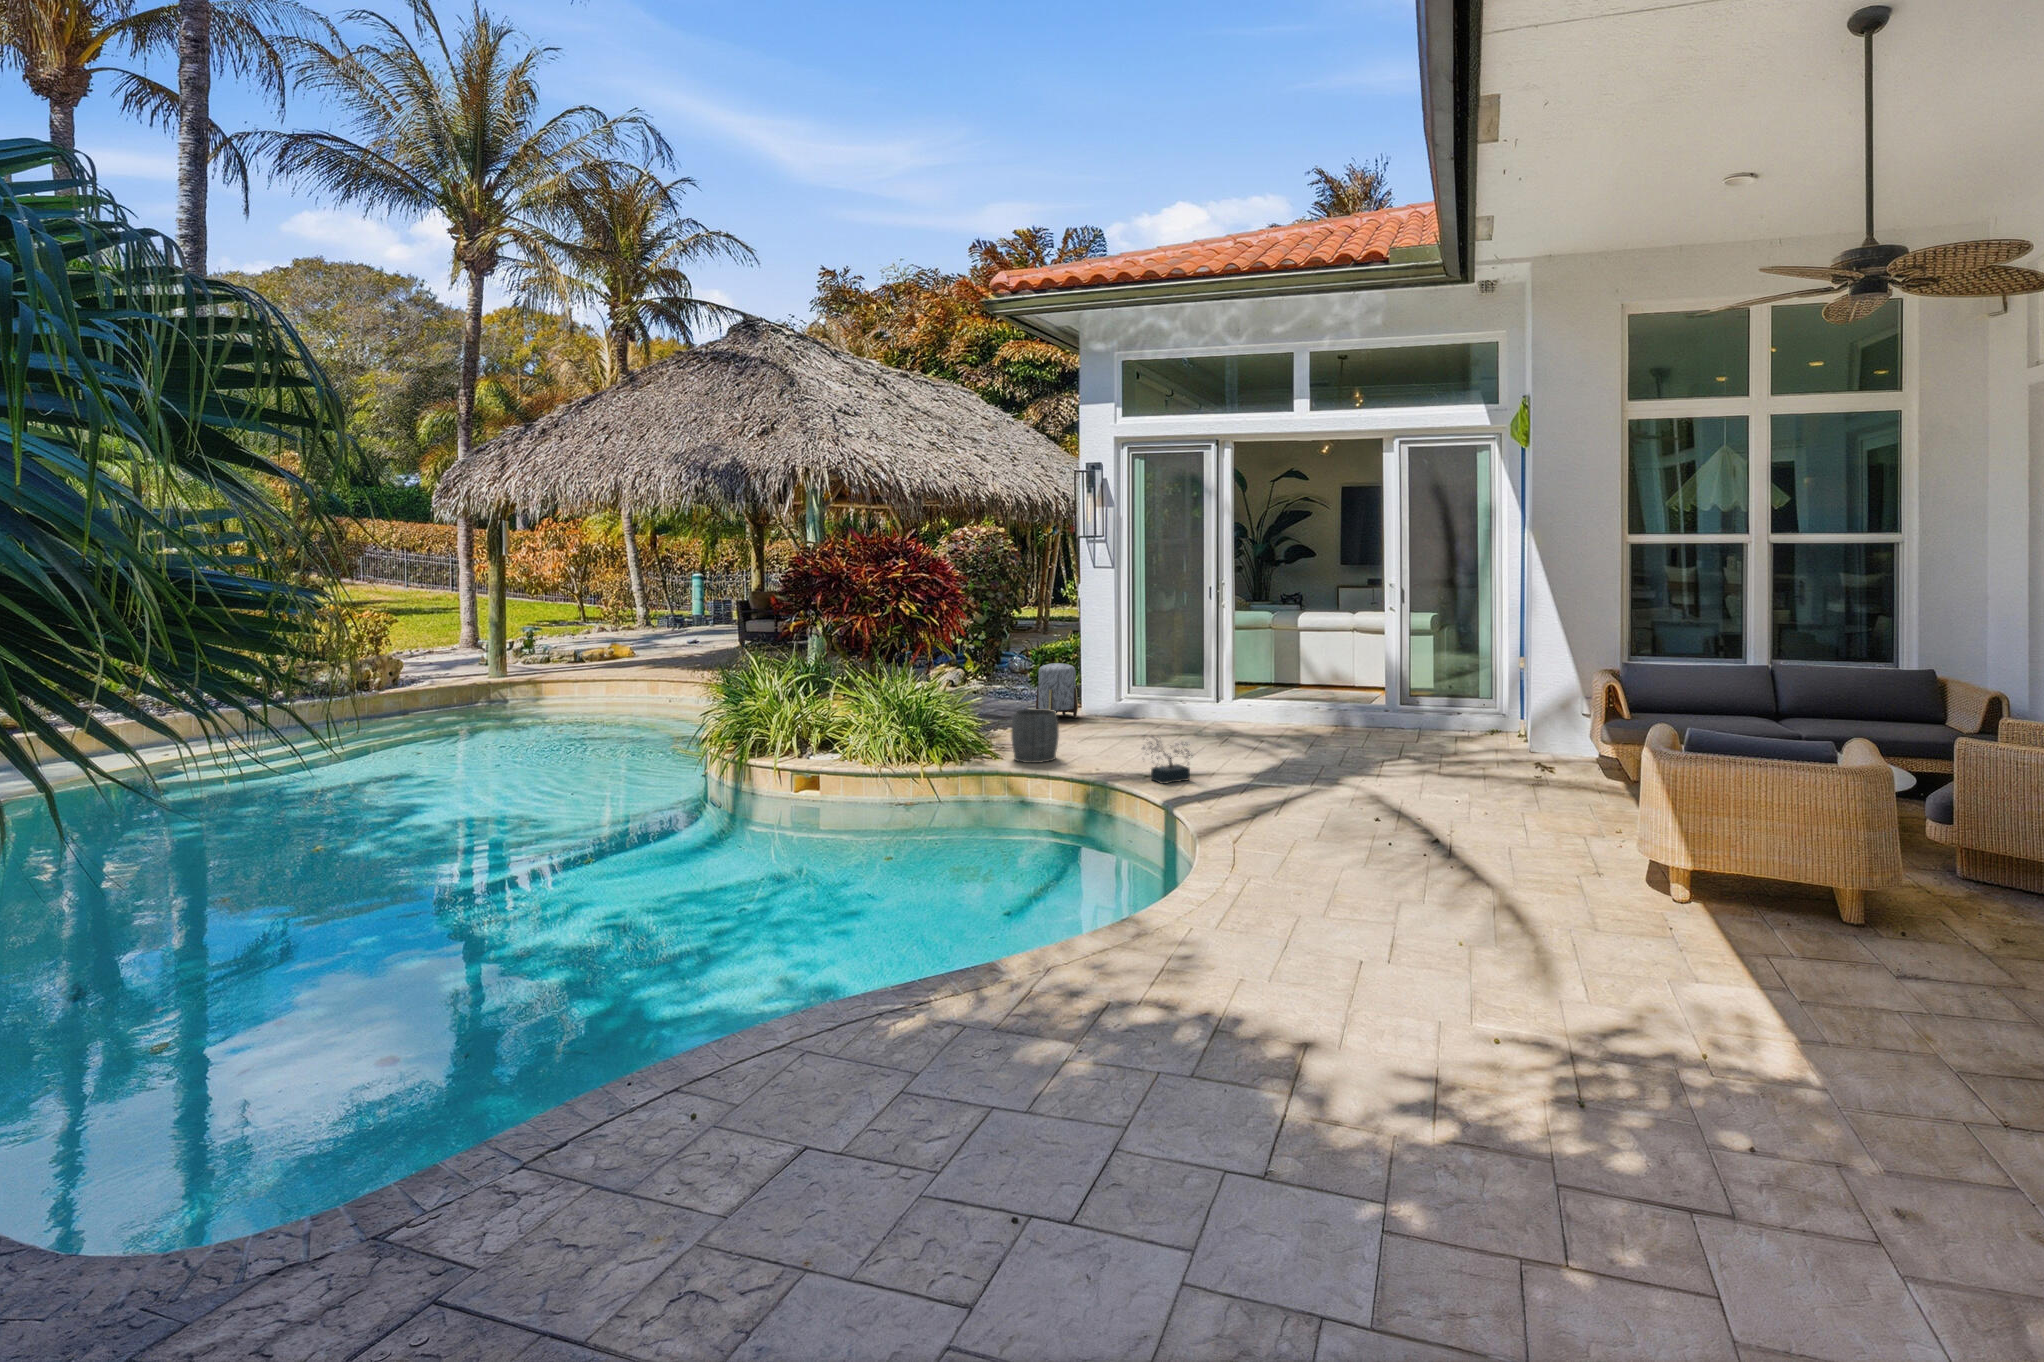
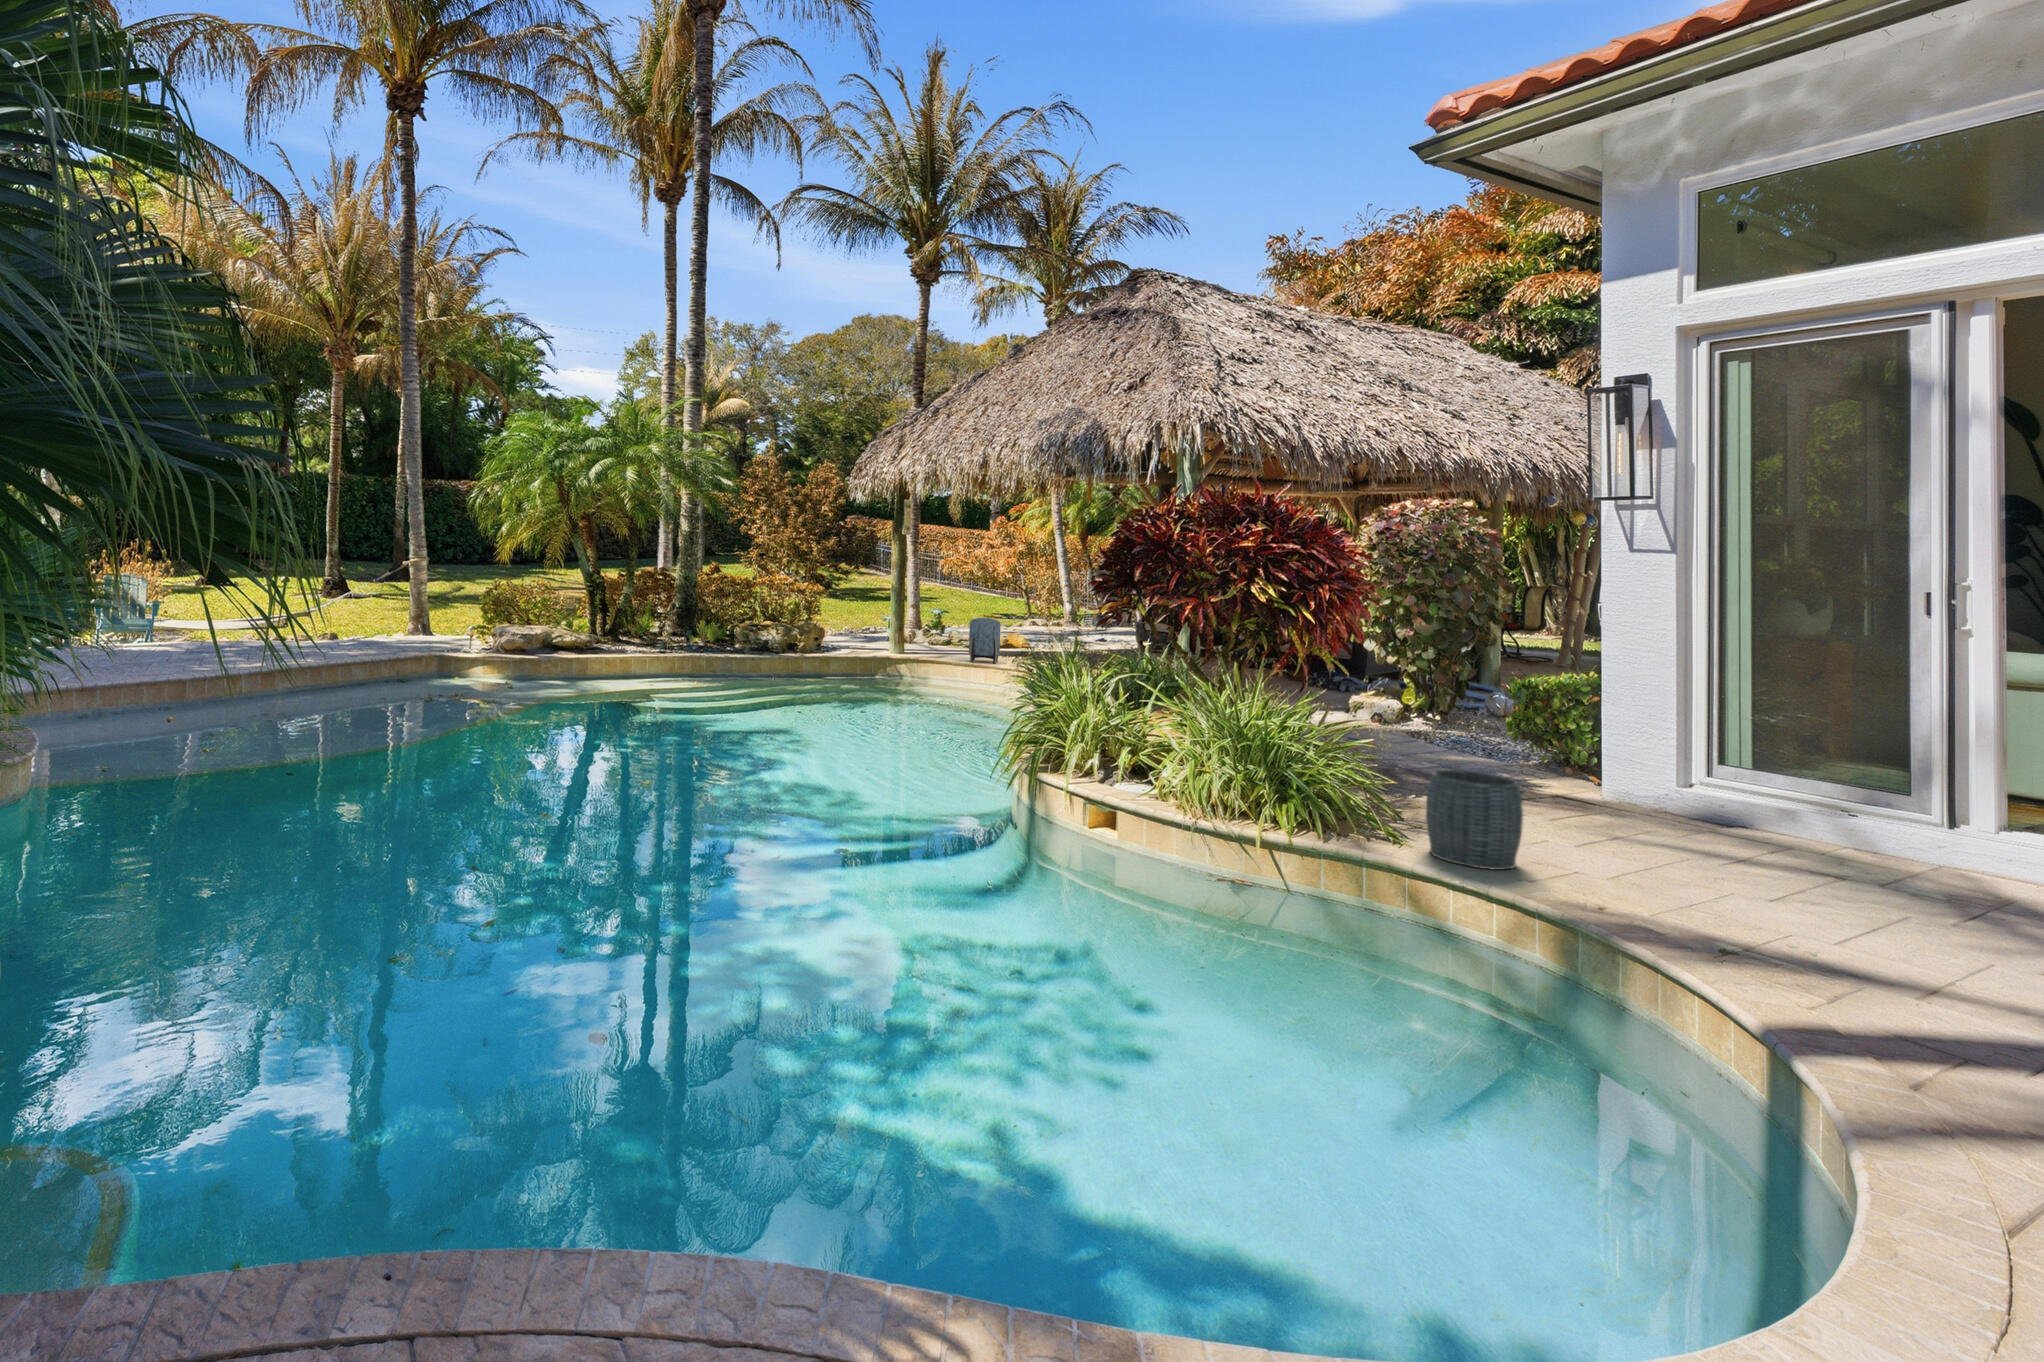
stool: present [1036,663,1078,718] -> present [969,618,1001,664]
decorative plant: present [1143,736,1193,784] -> none [1710,866,1864,990]

